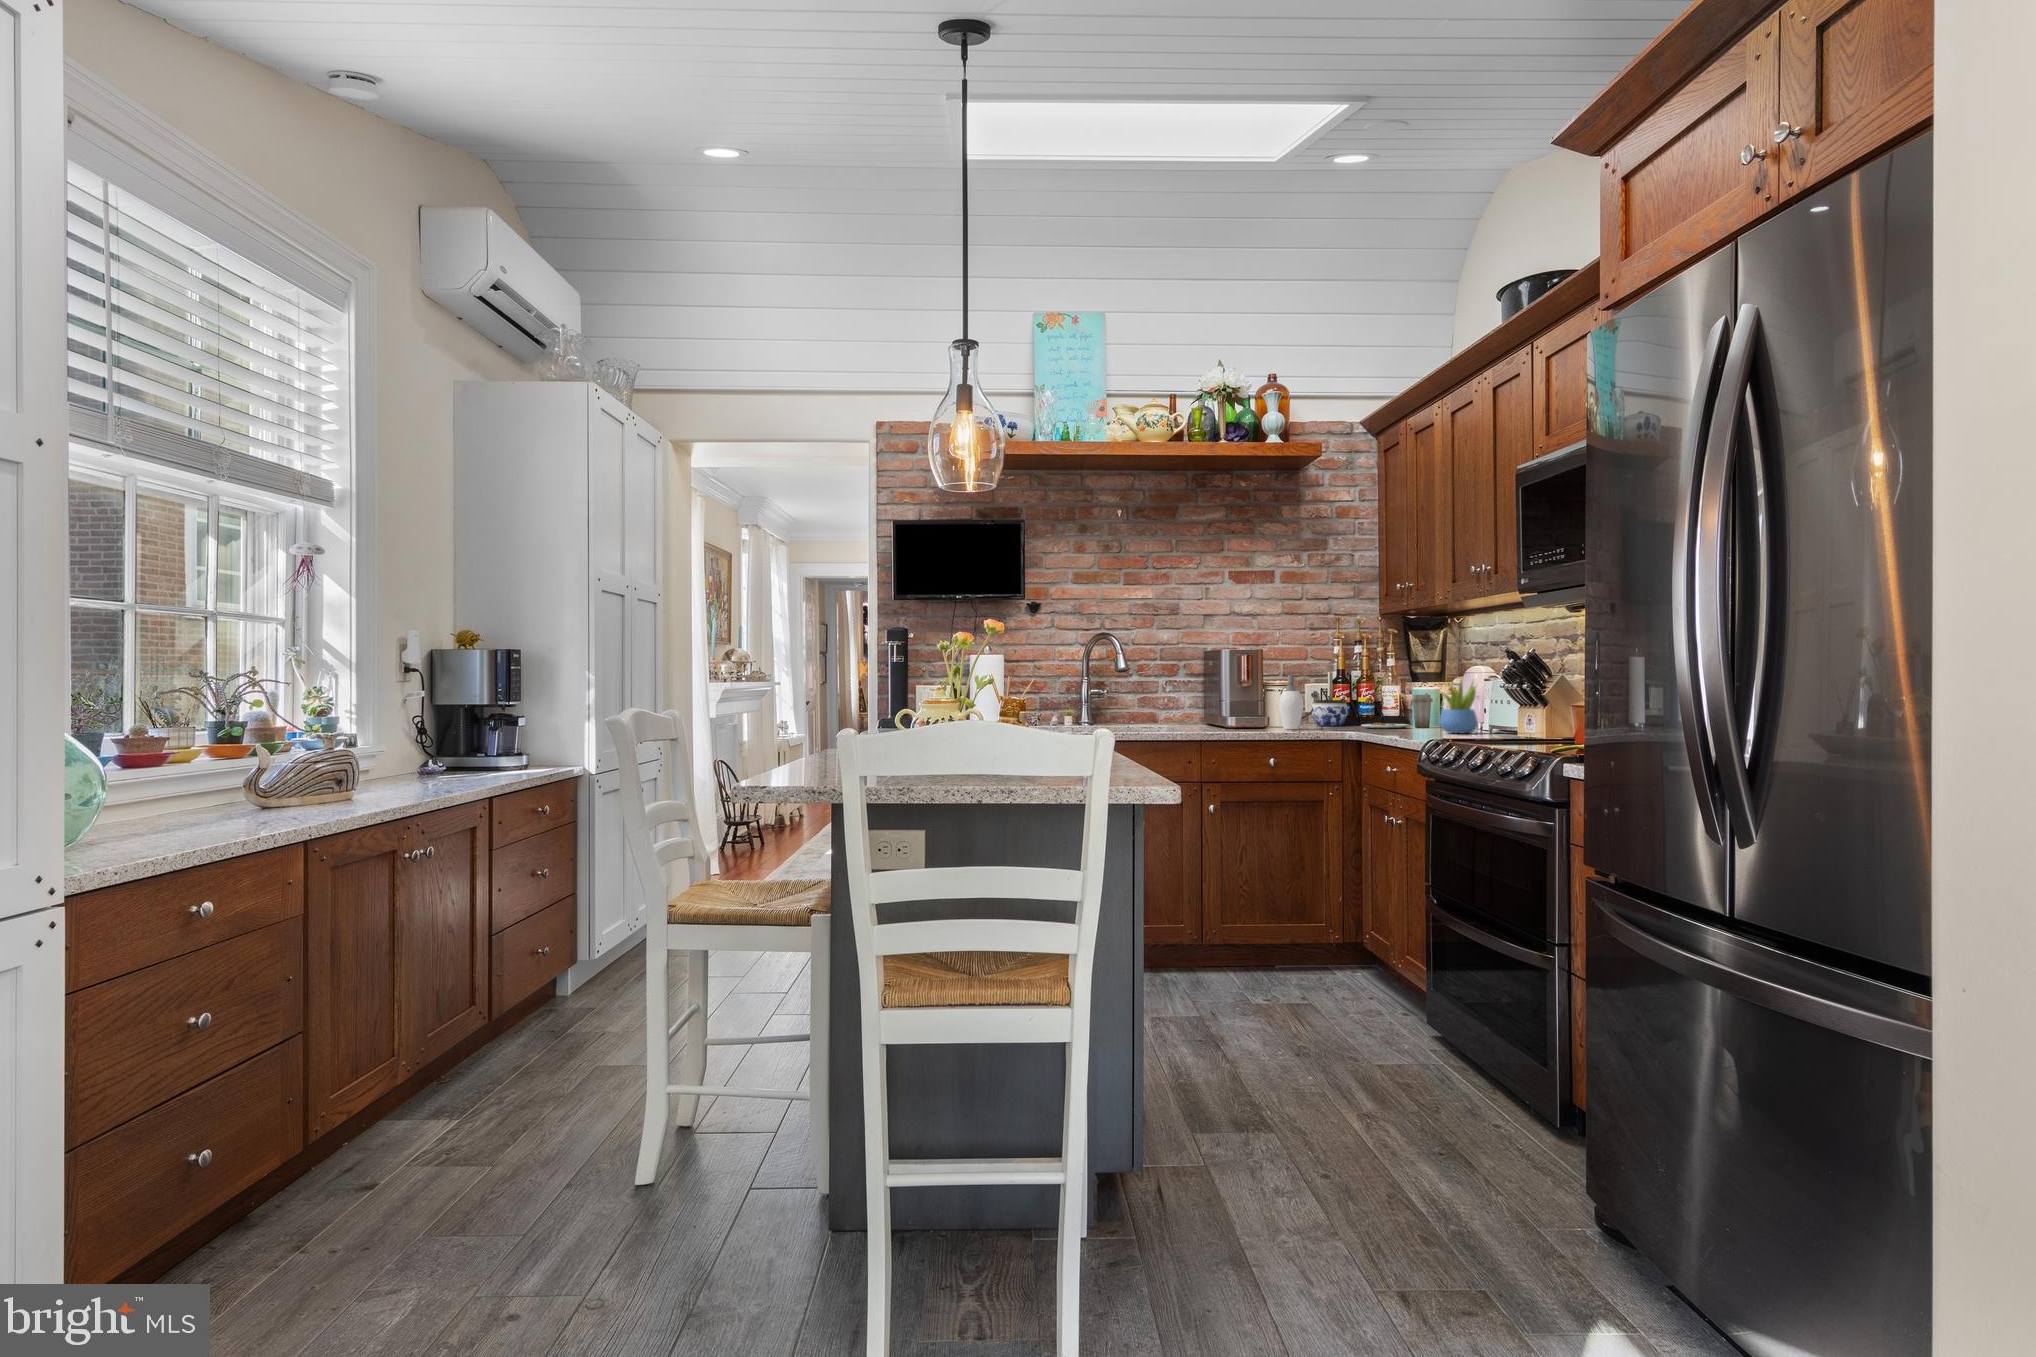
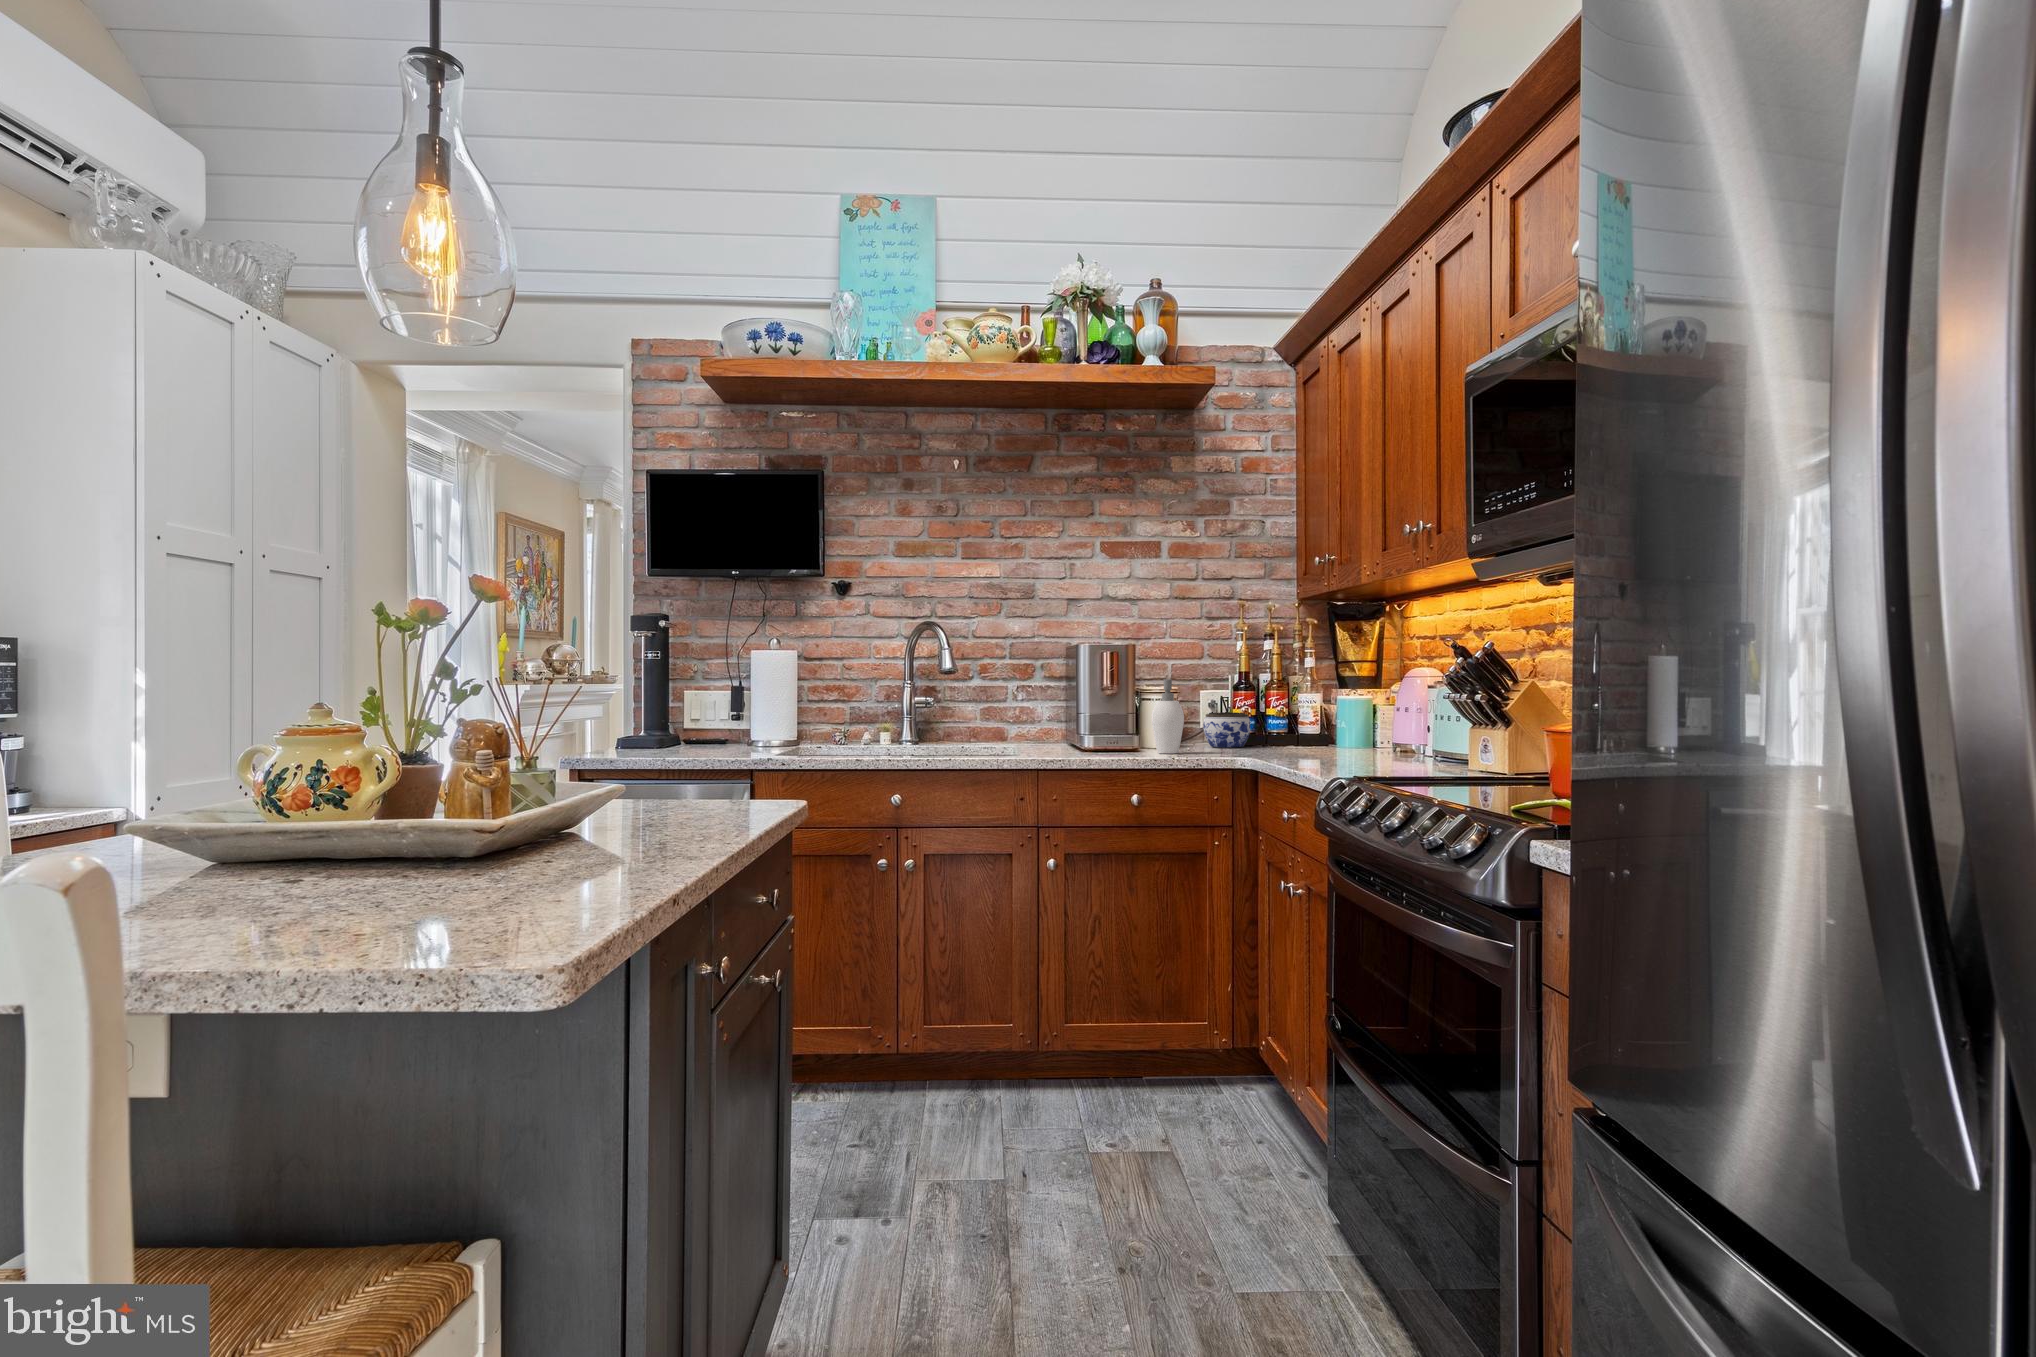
succulent plant: present [1439,680,1478,733] -> none [1359,683,1413,764]
plate: present [1361,693,1433,728] -> none [1262,705,1360,753]

